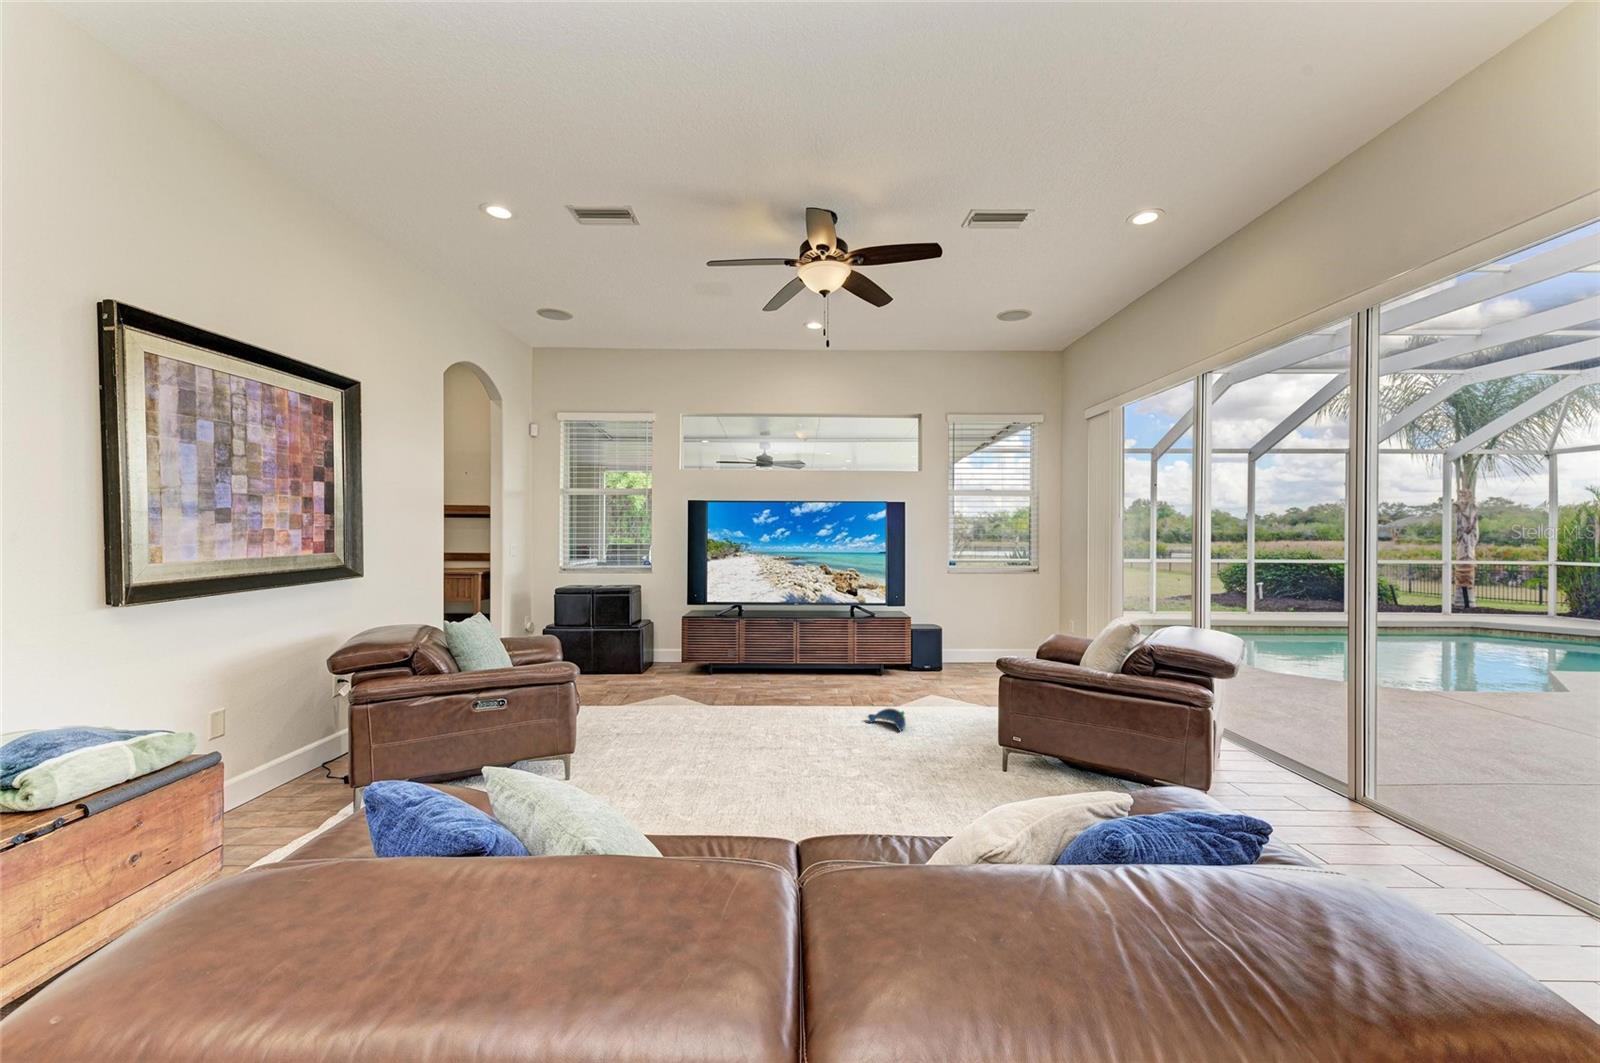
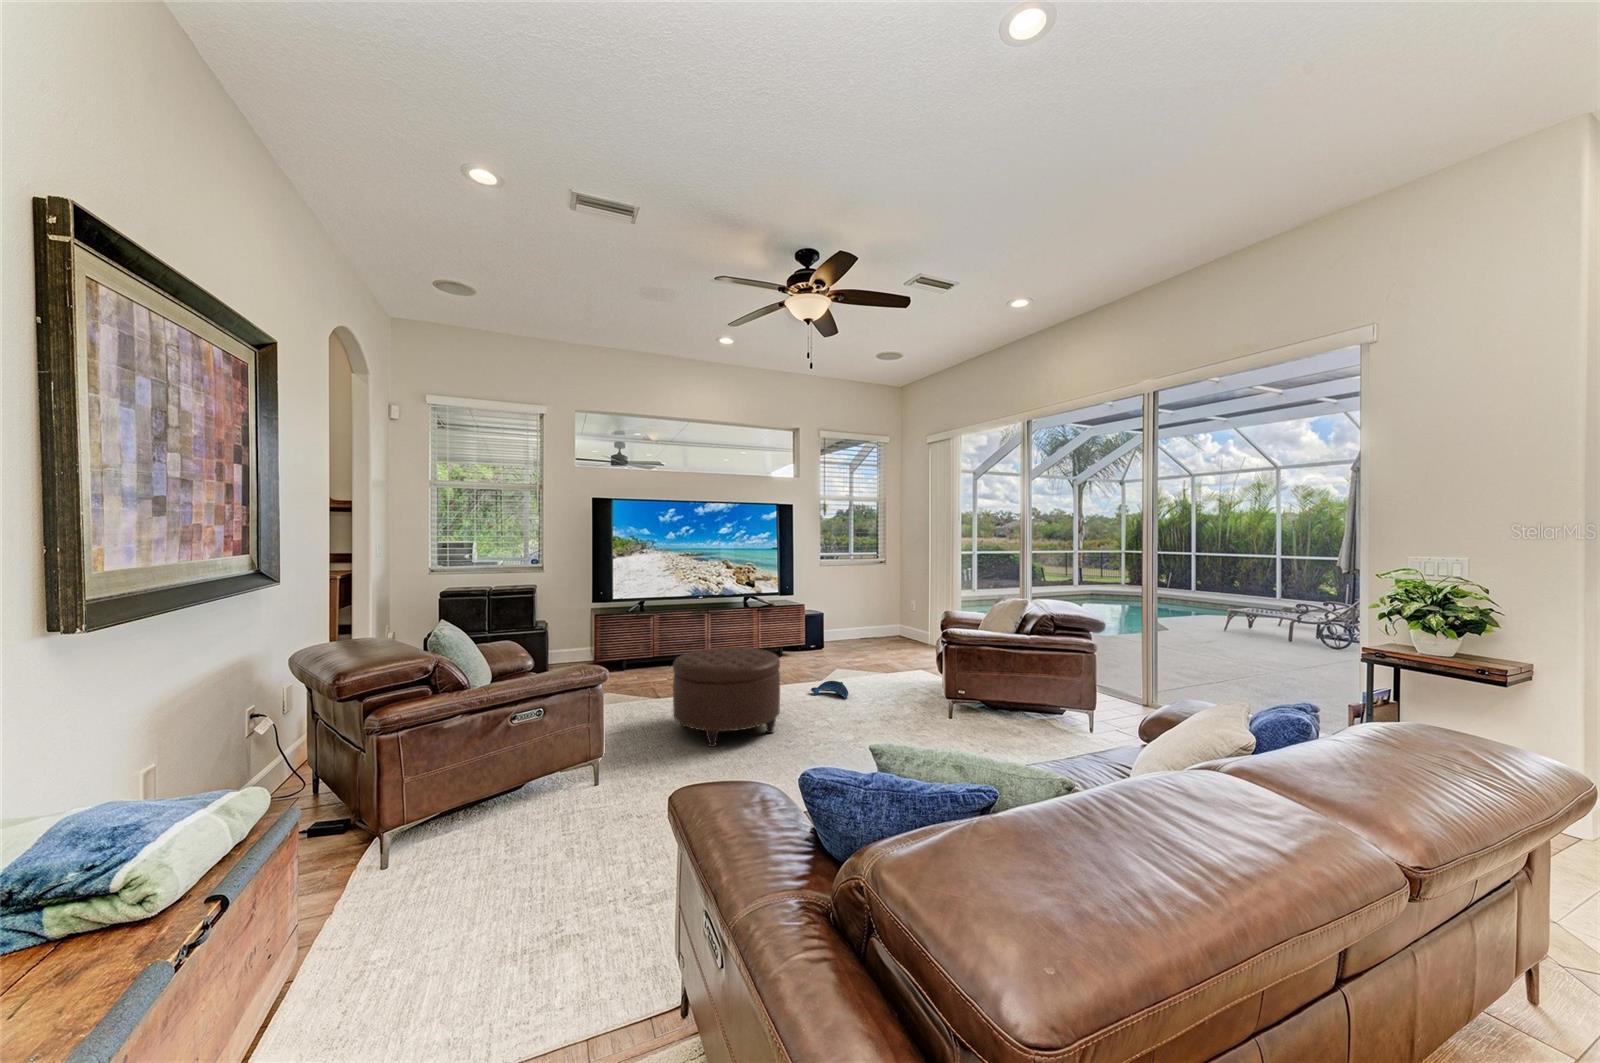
ottoman: none [682,659,796,763] -> present [673,647,780,747]

